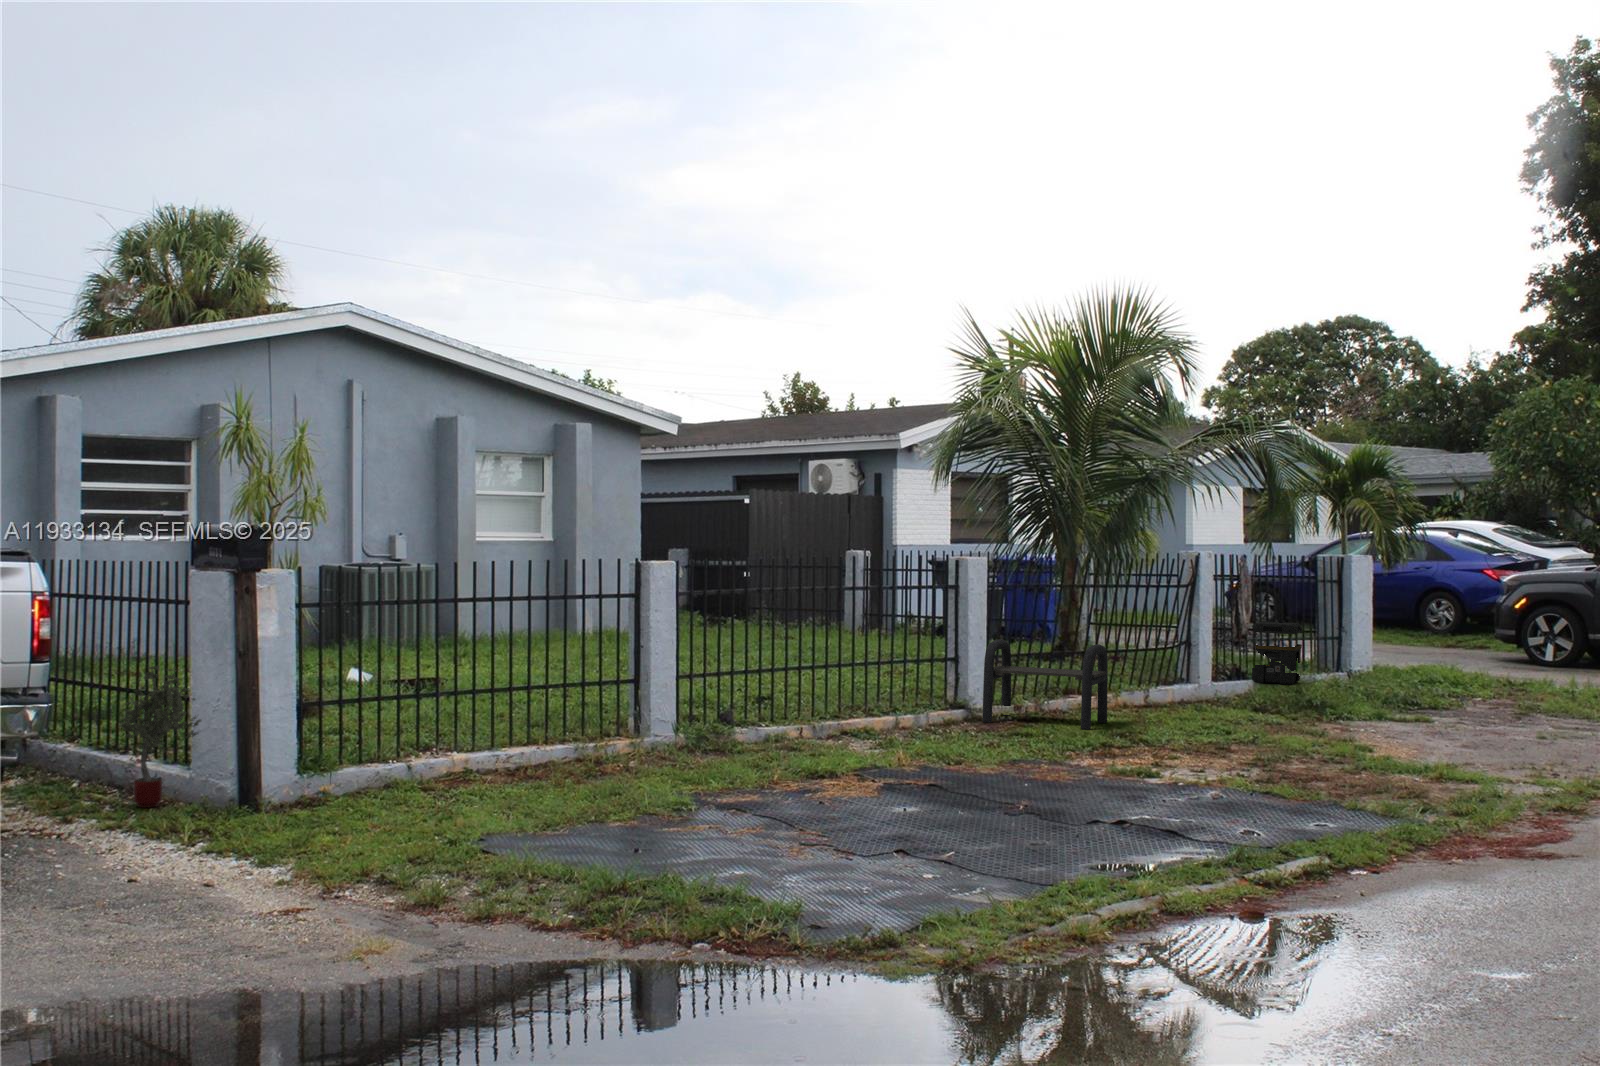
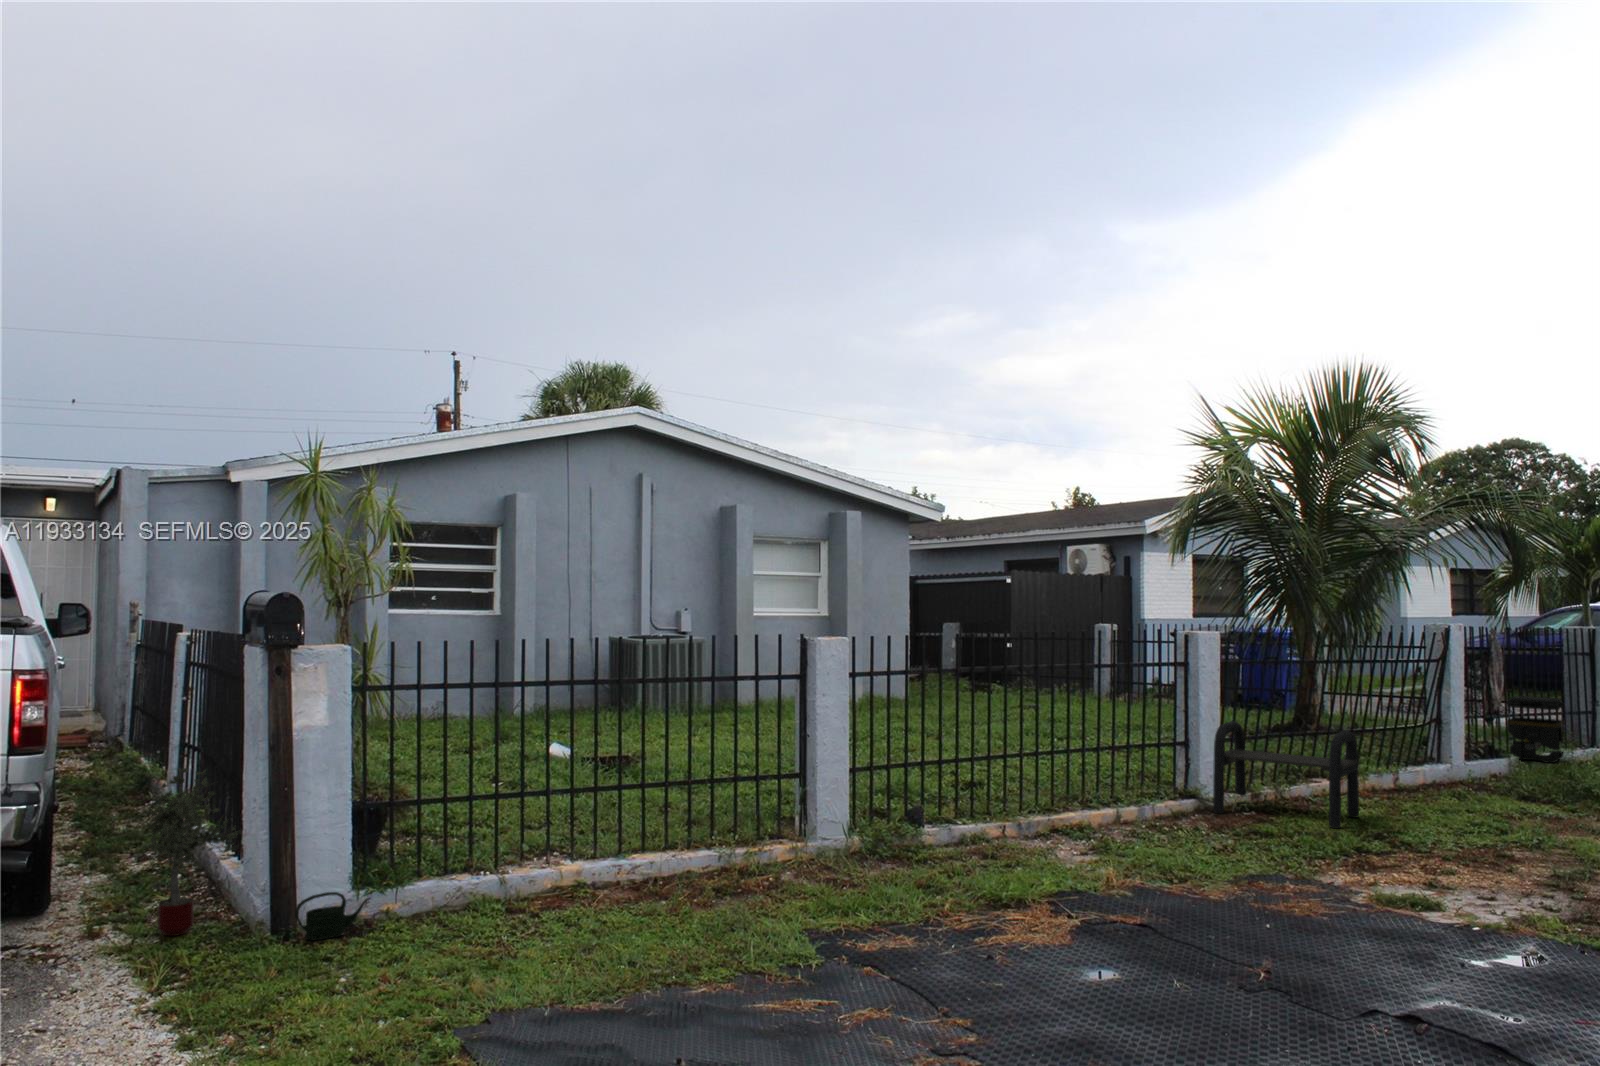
watering can: none [262,768,316,806] -> present [295,892,371,940]

